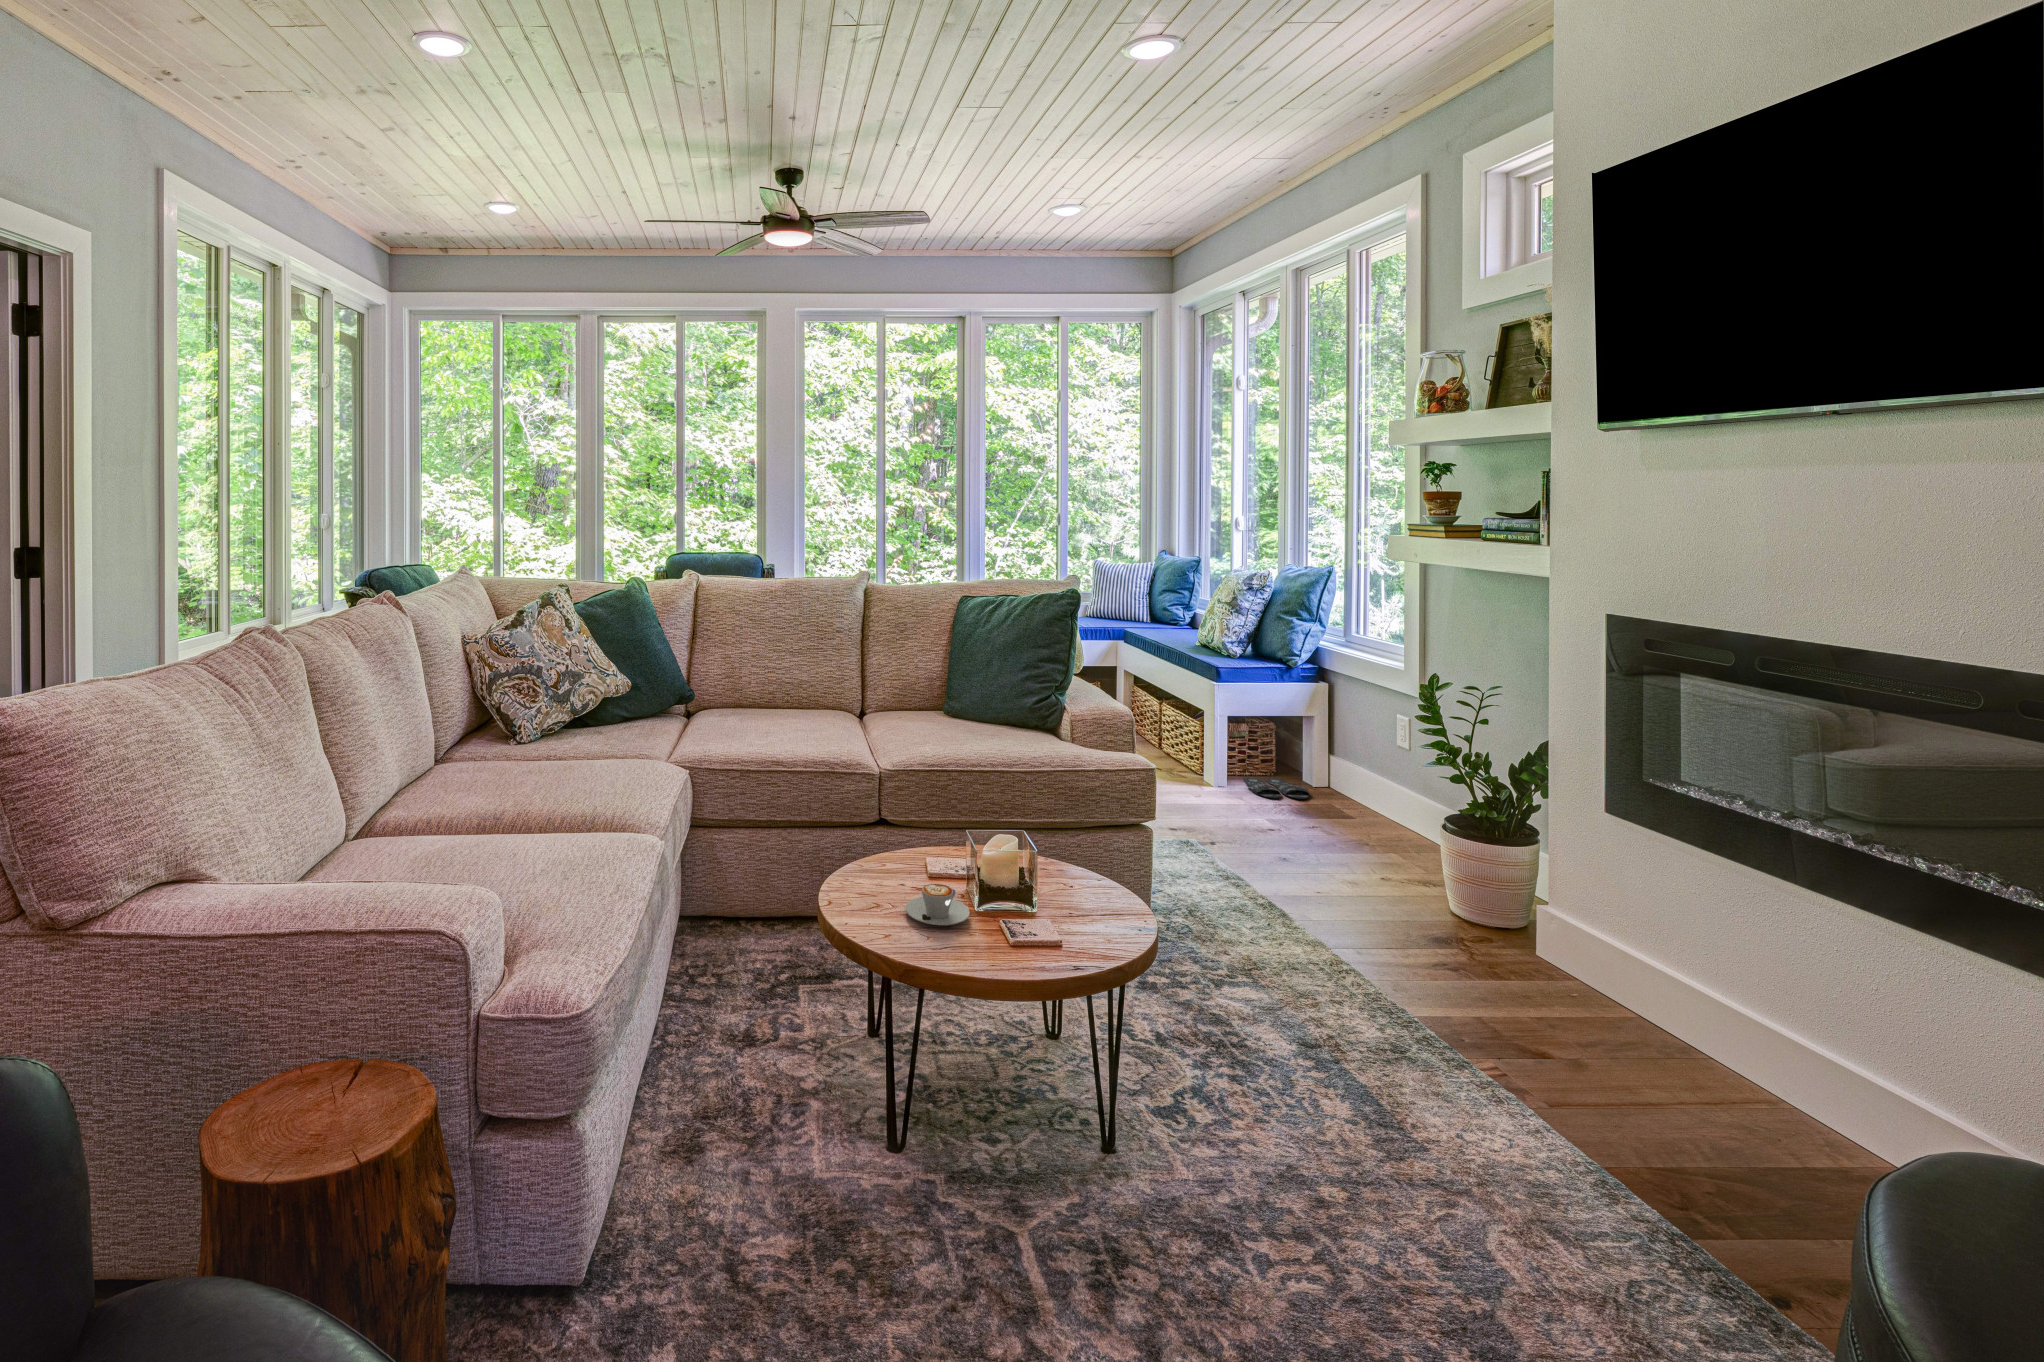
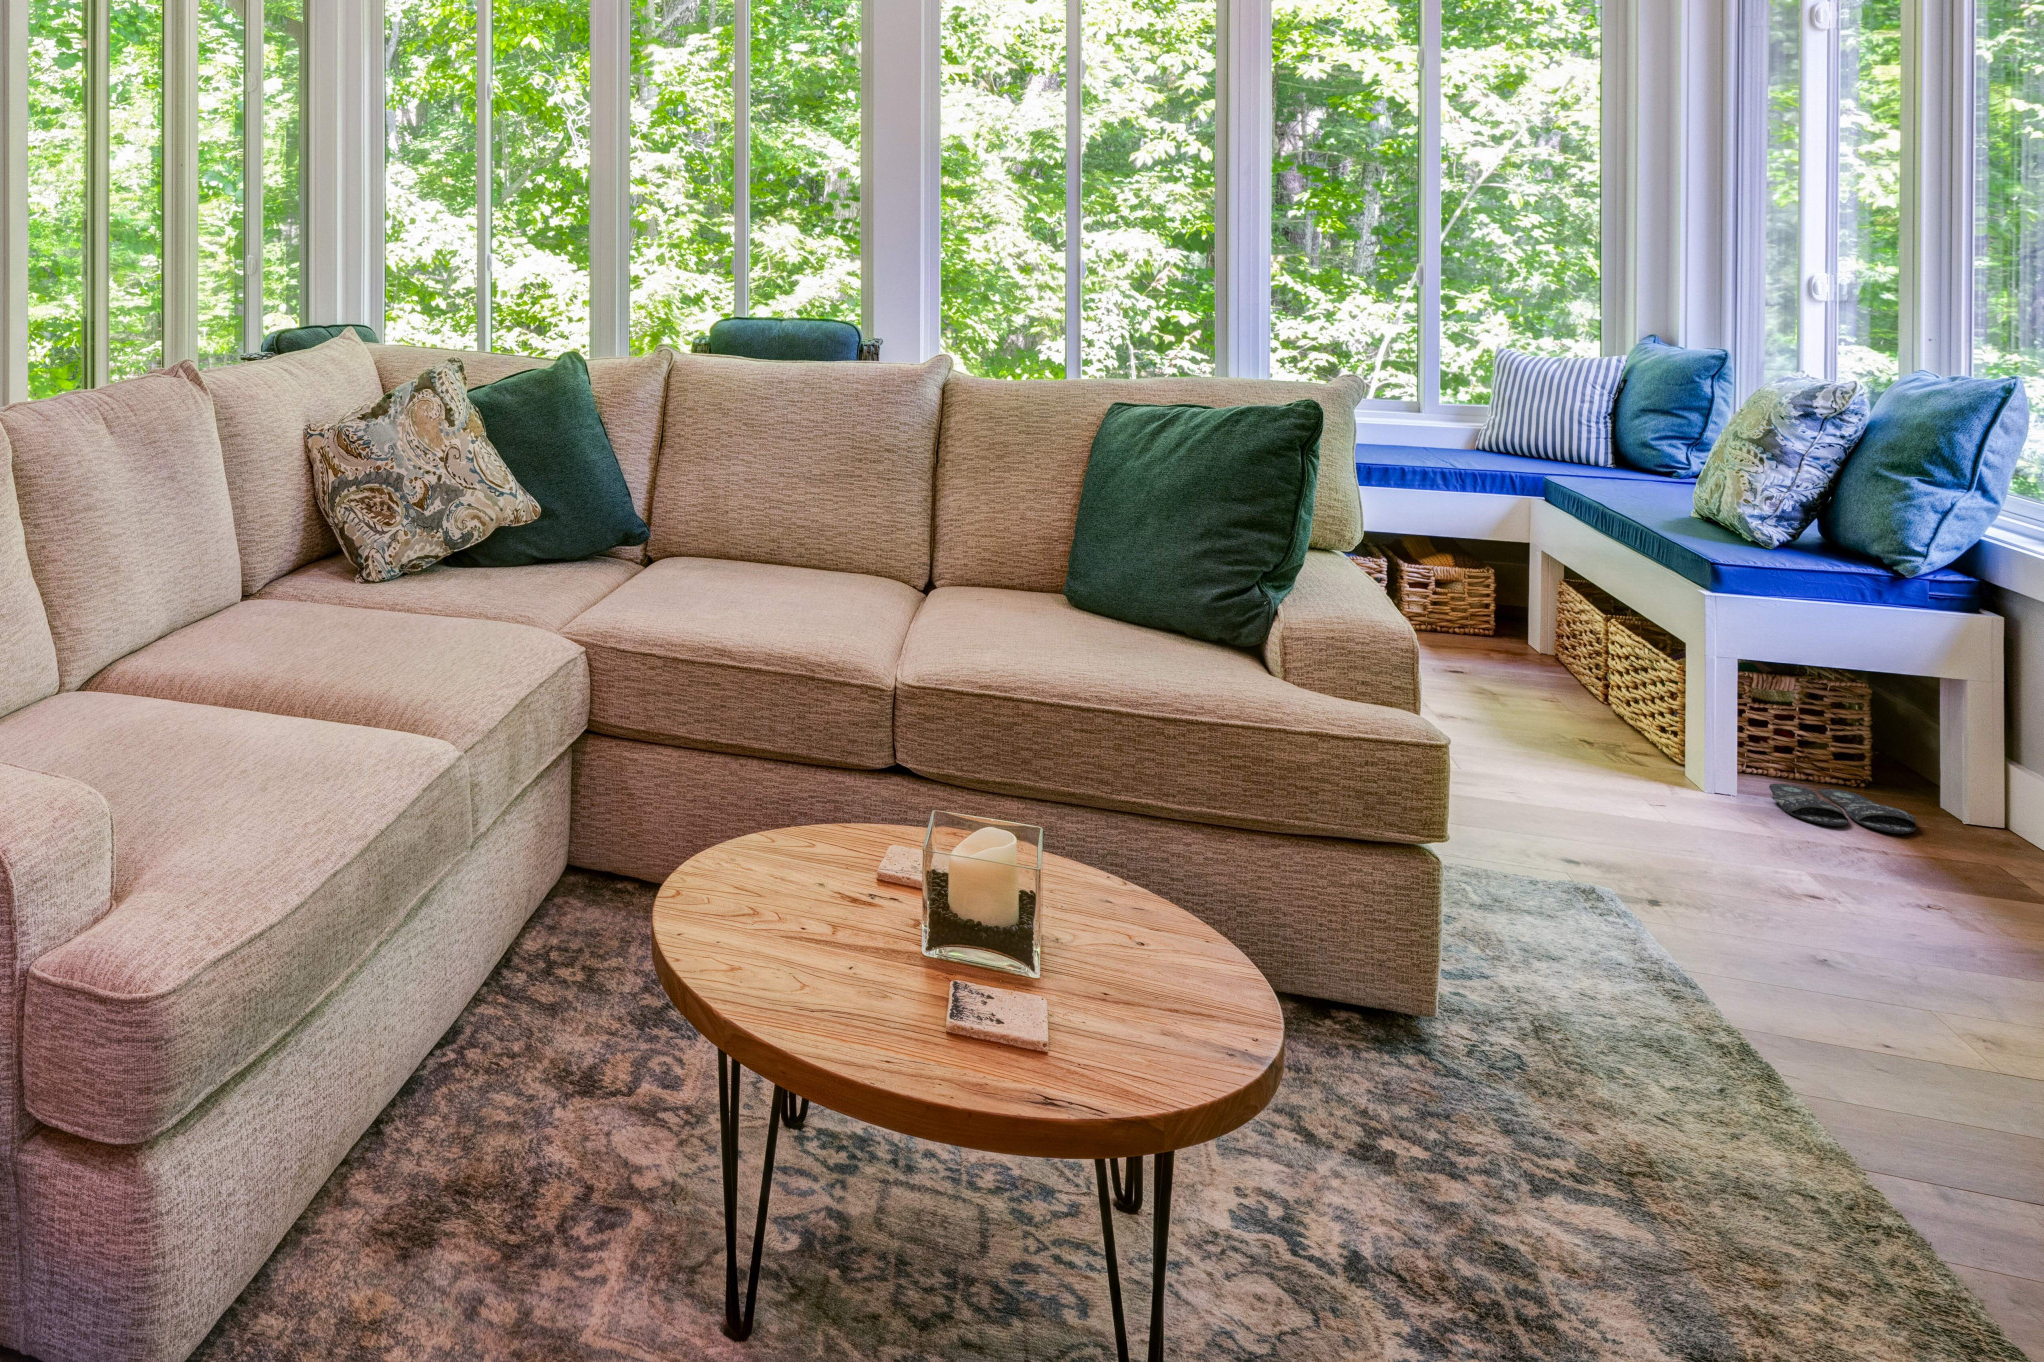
coffee cup: present [906,884,970,925] -> none [738,870,873,957]

